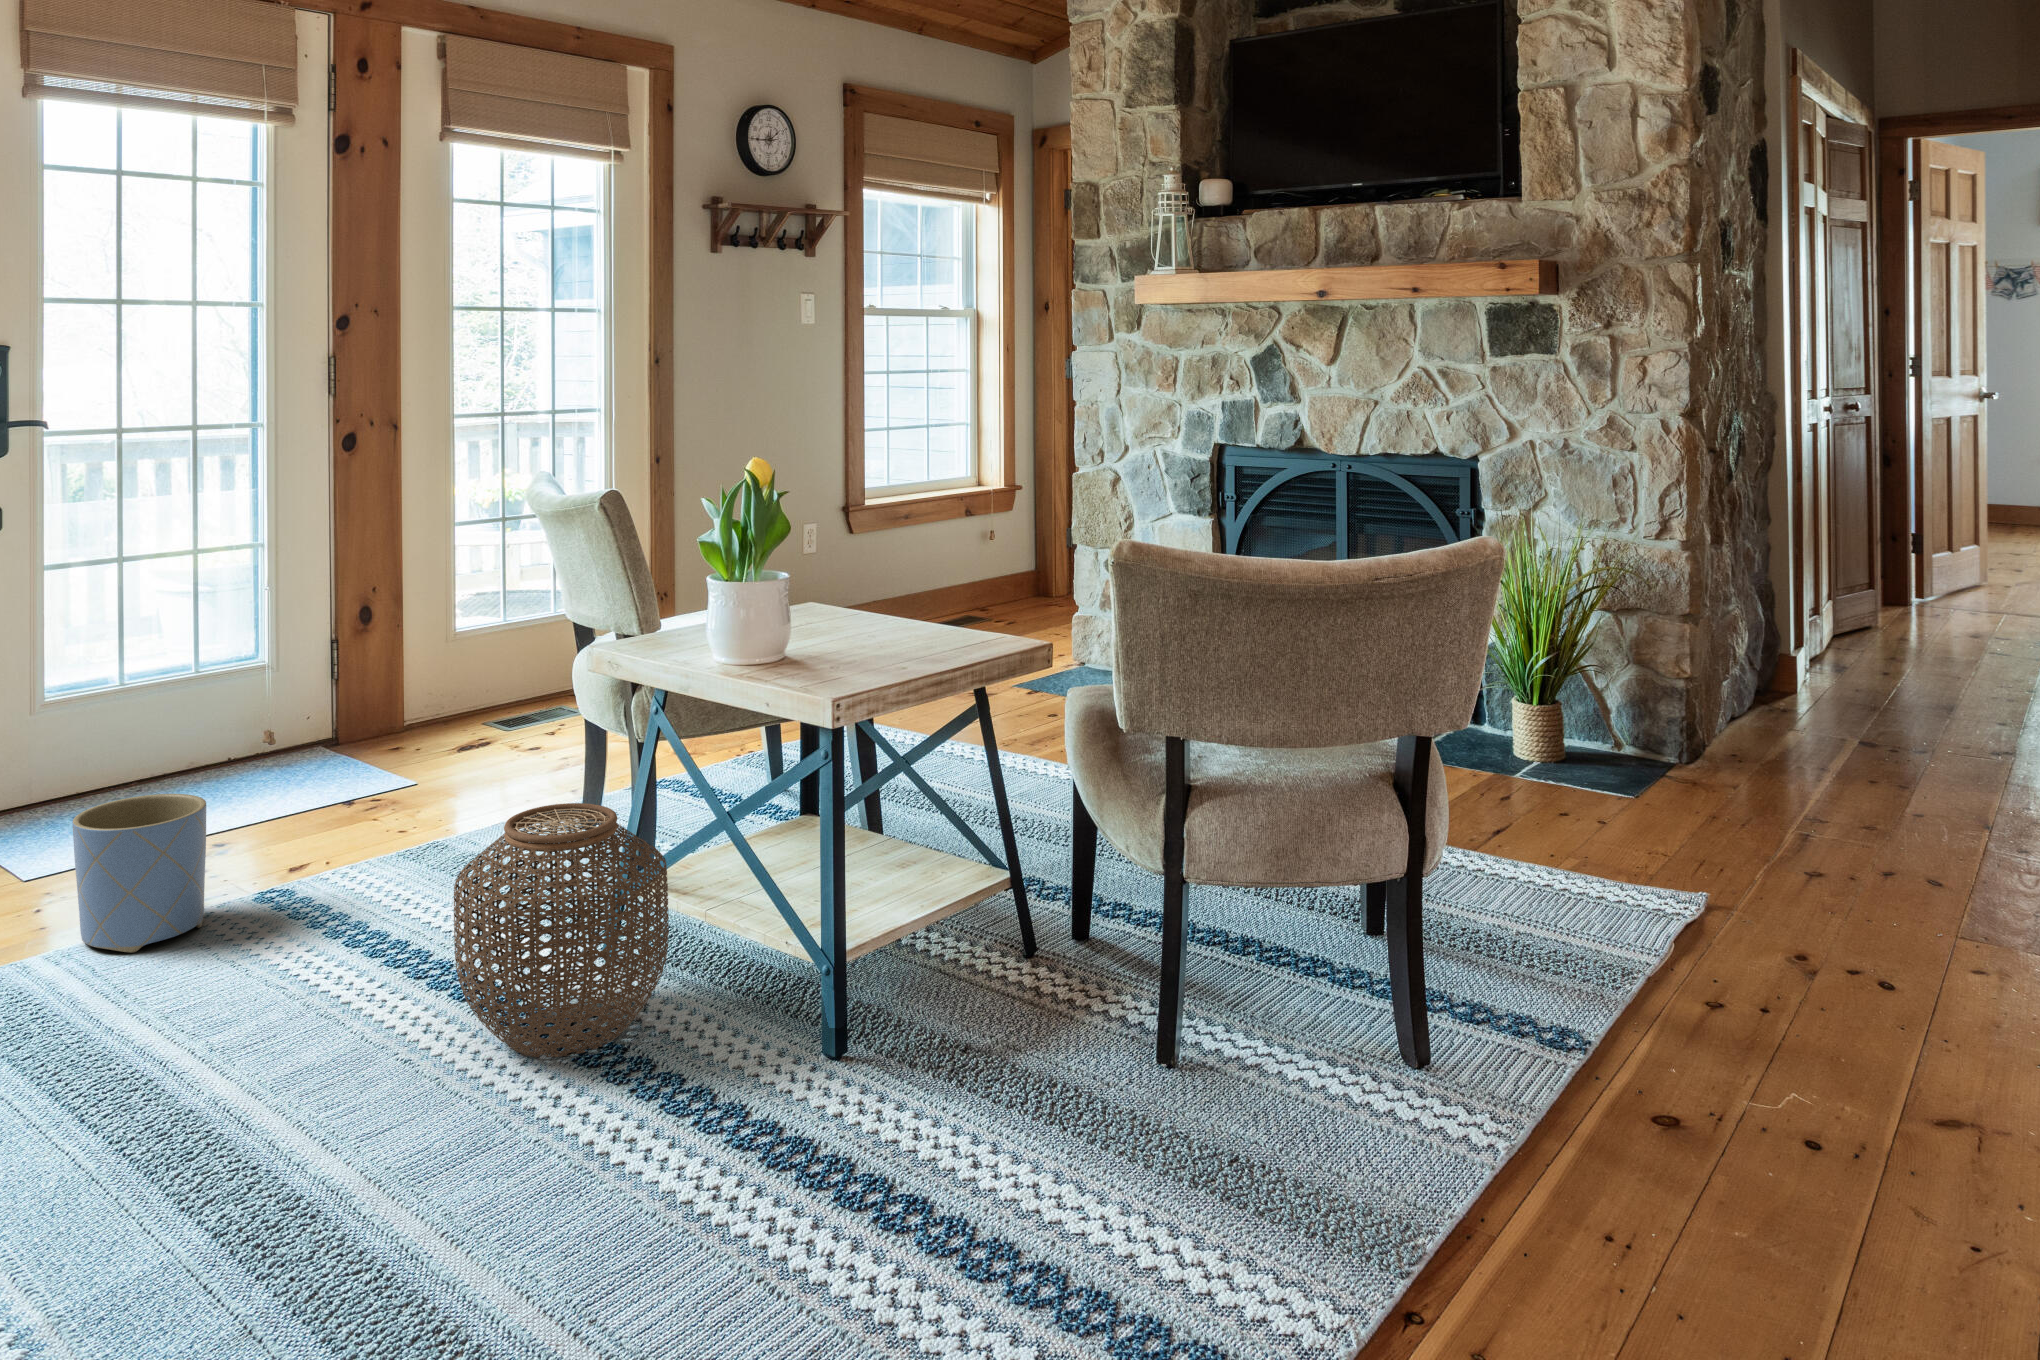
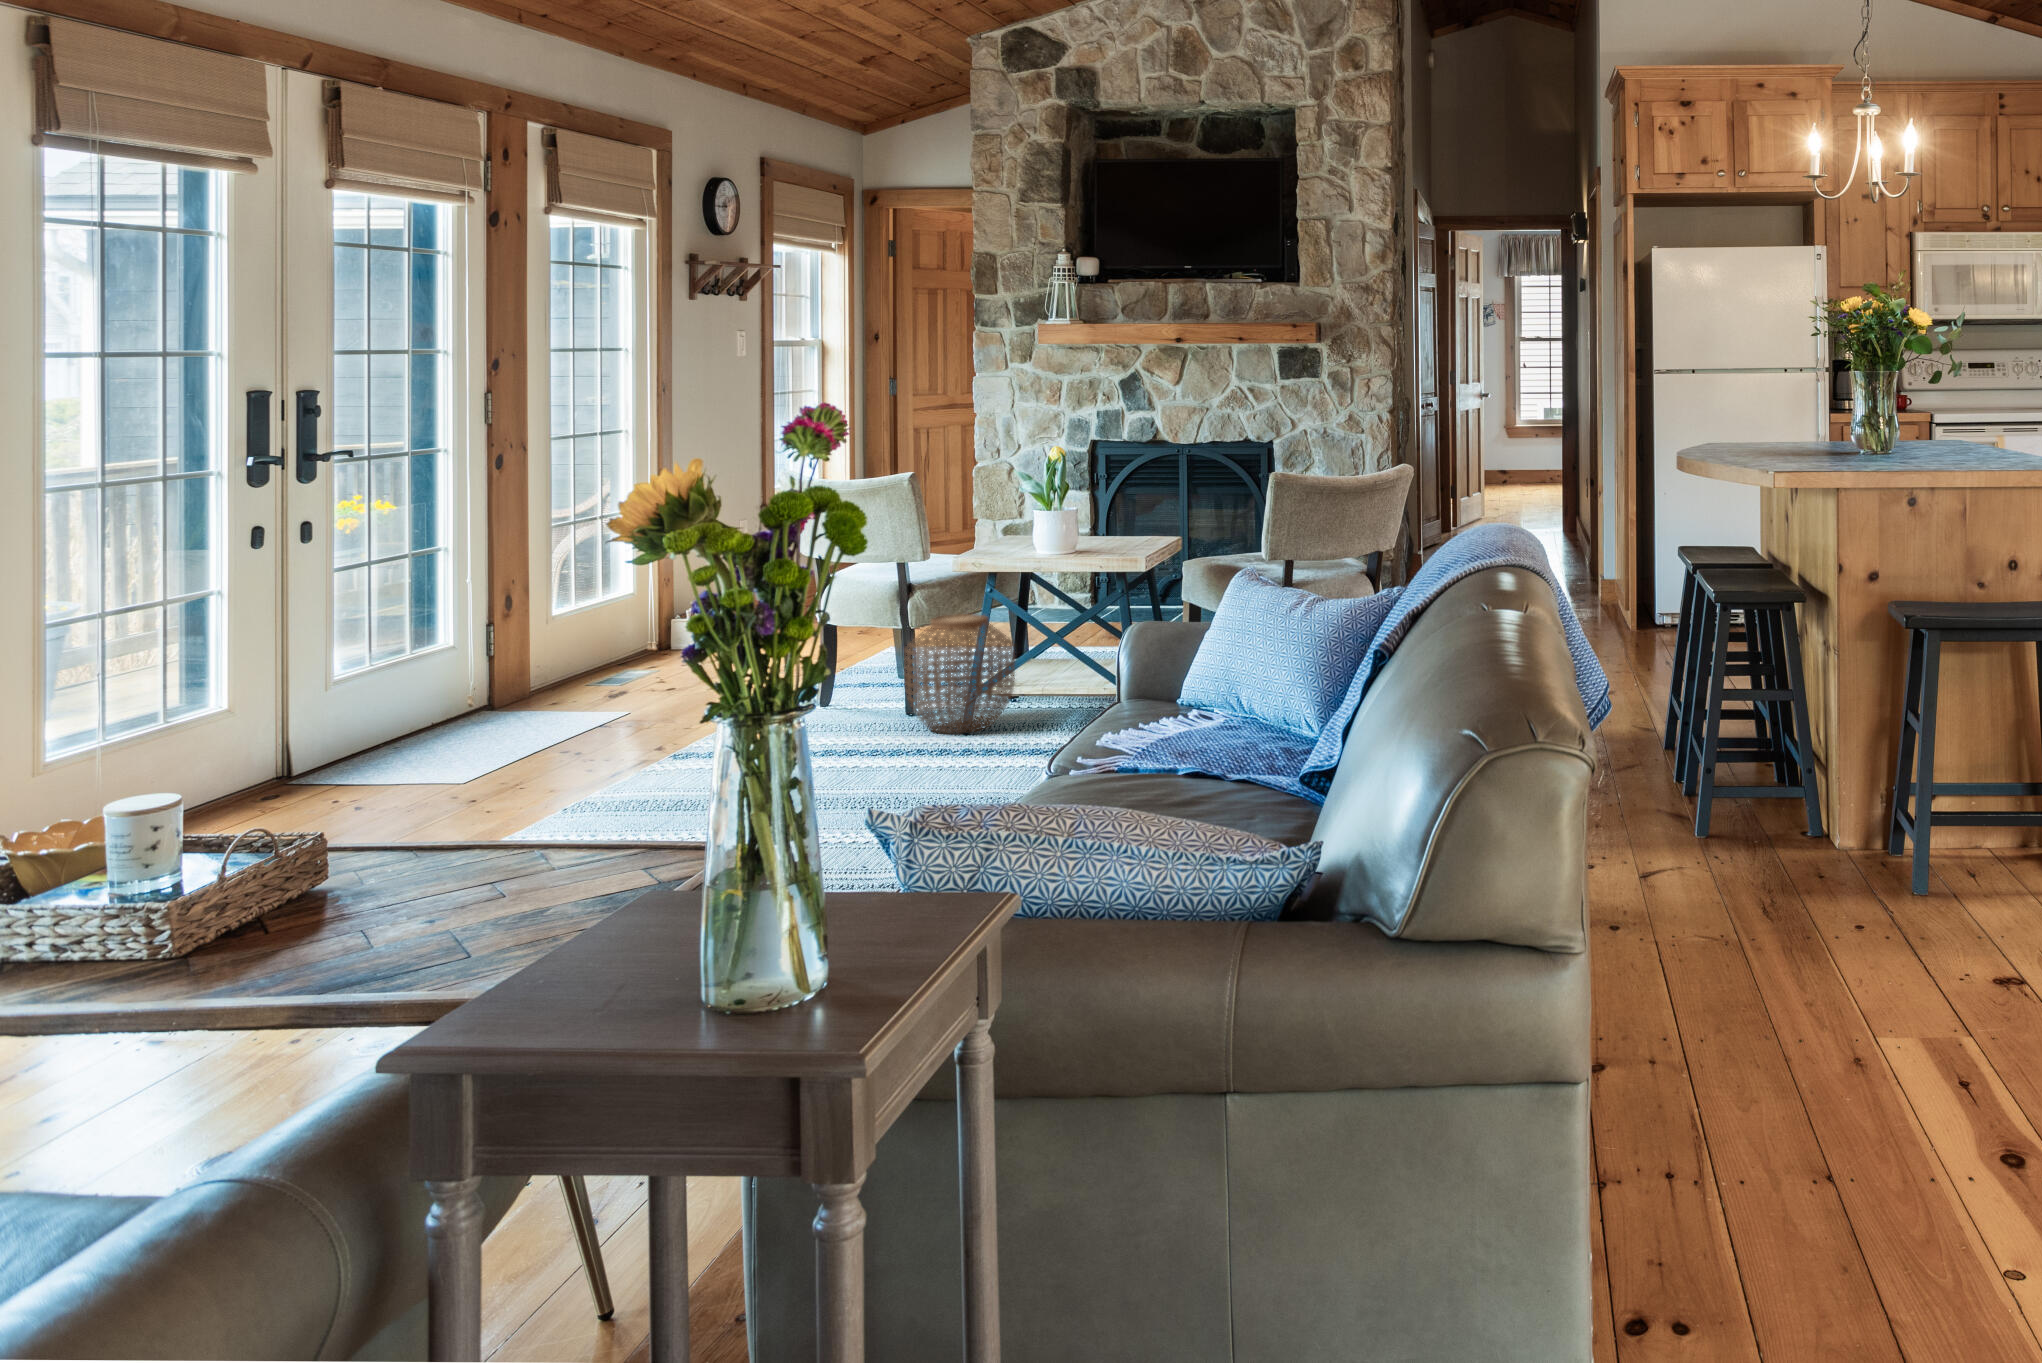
planter: present [72,794,206,953] -> none [579,657,659,744]

